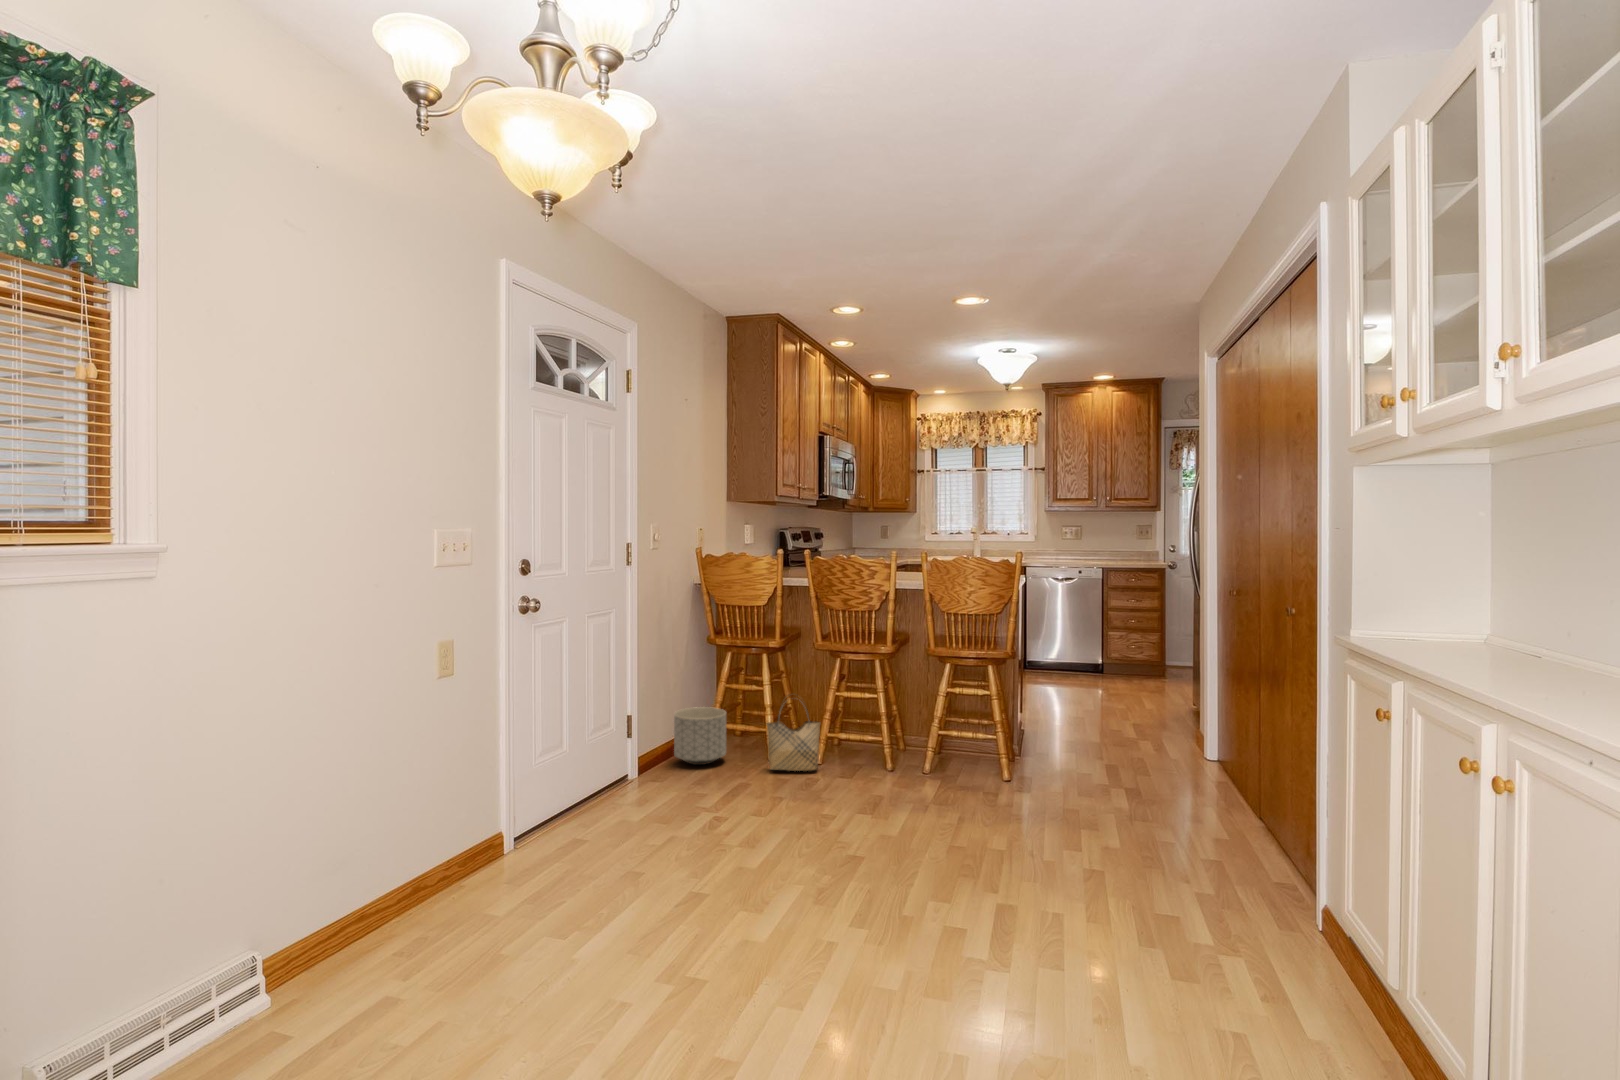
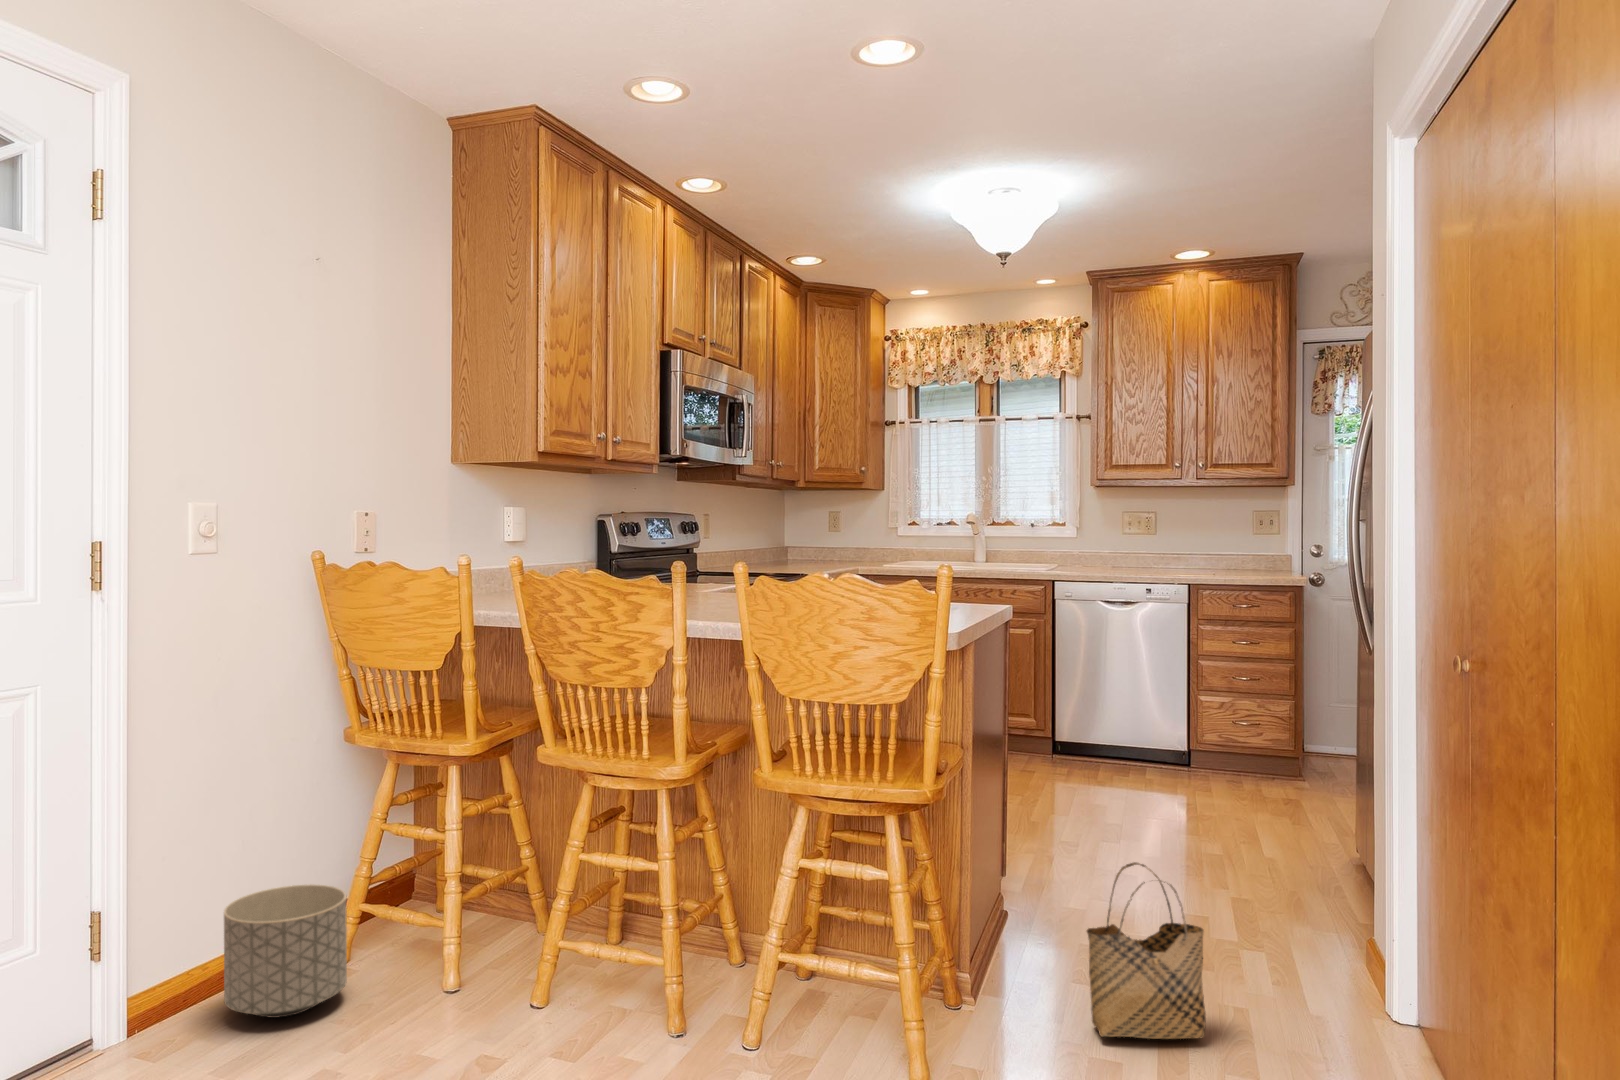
woven basket: present [767,704,820,771] -> present [1087,862,1206,1039]

